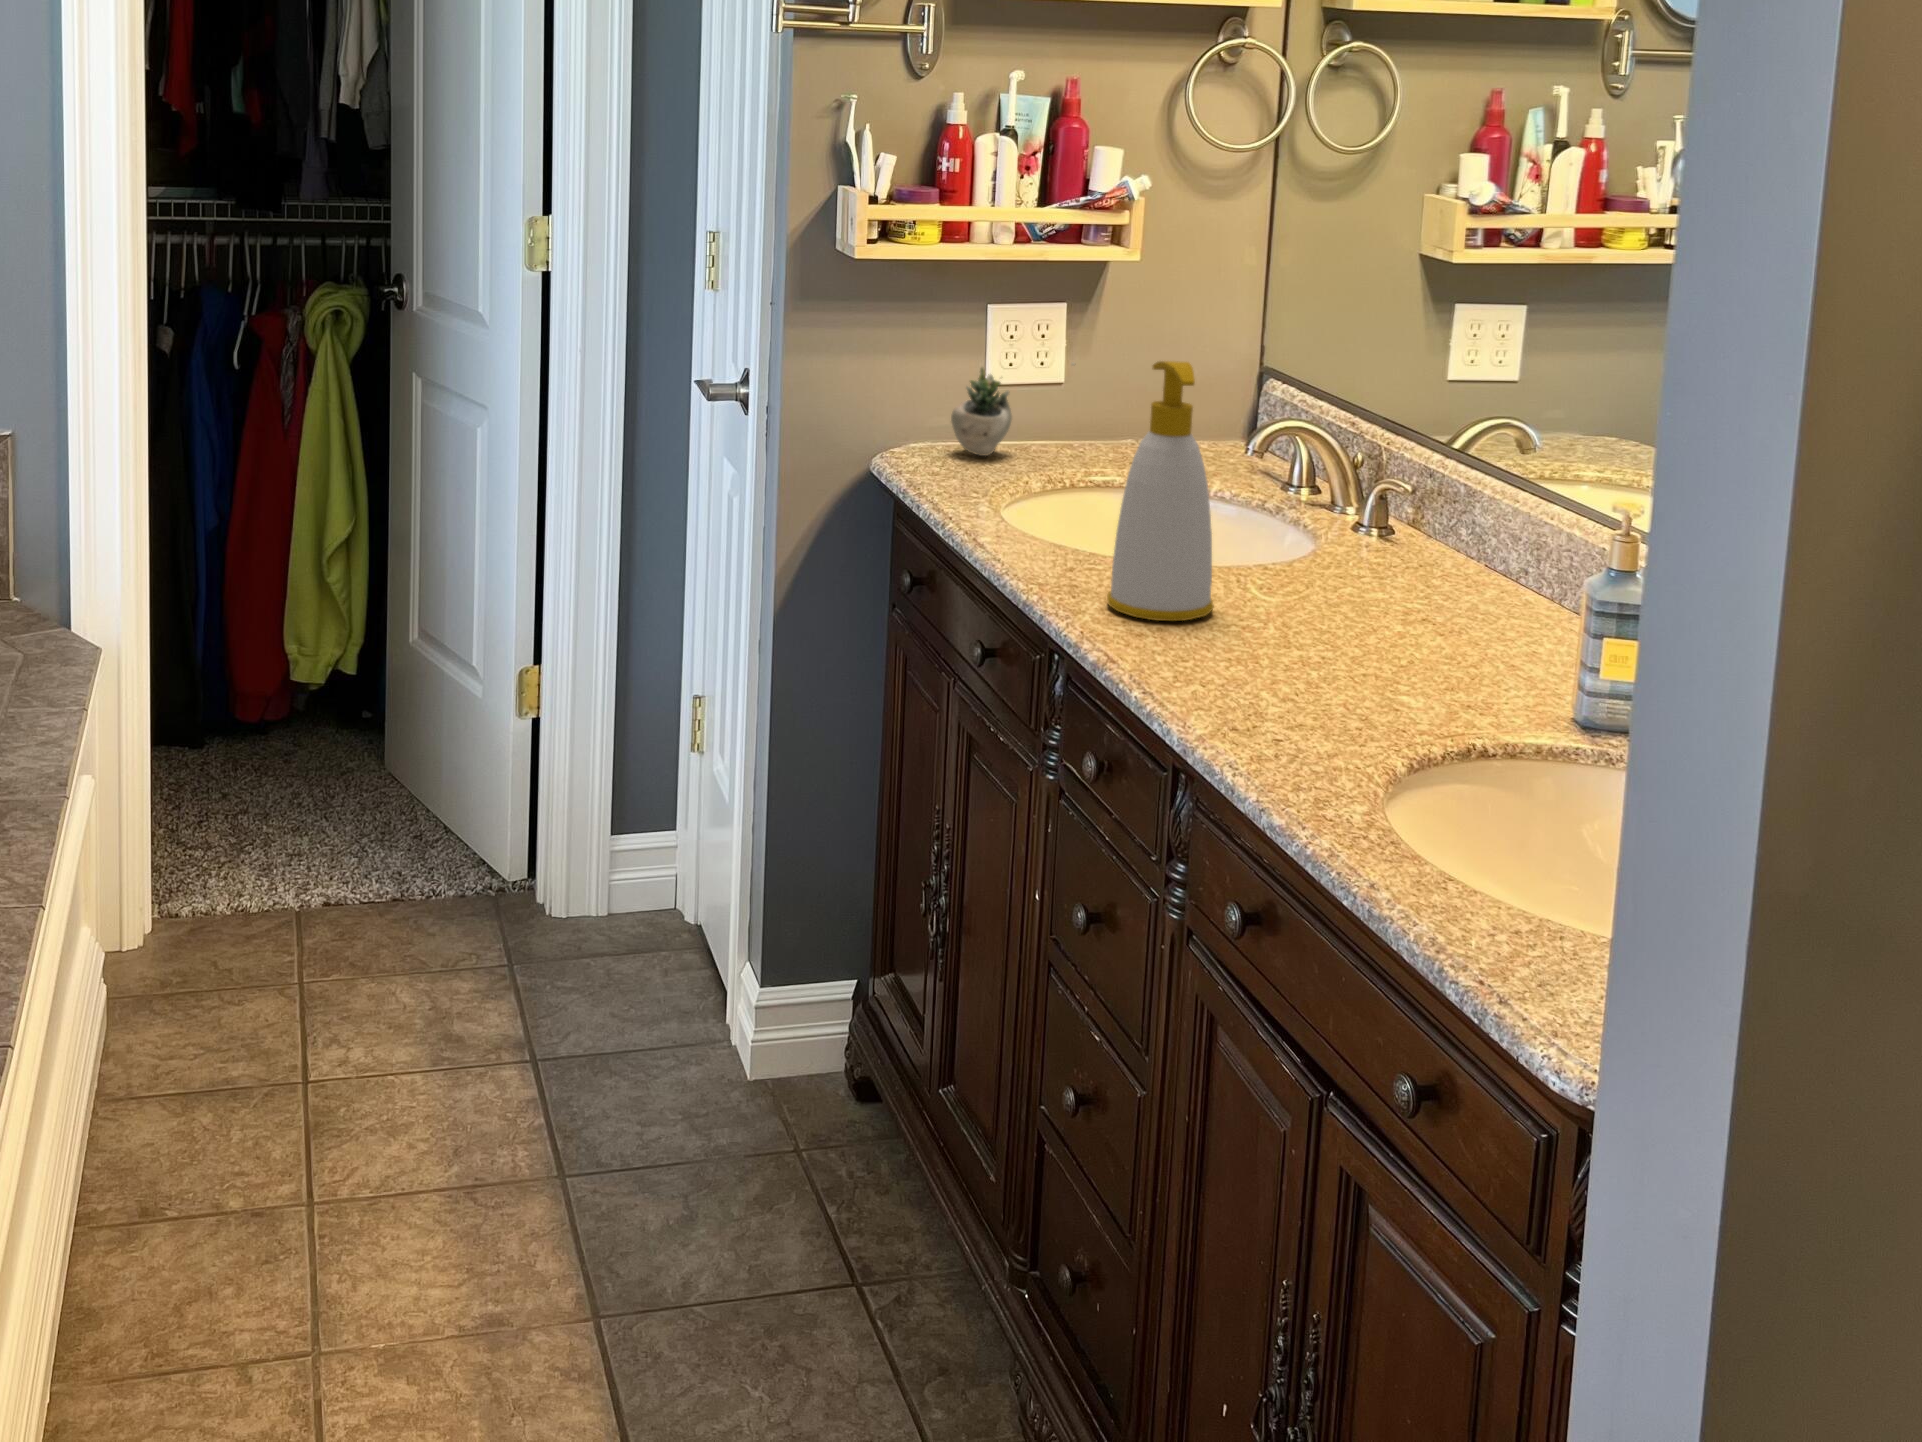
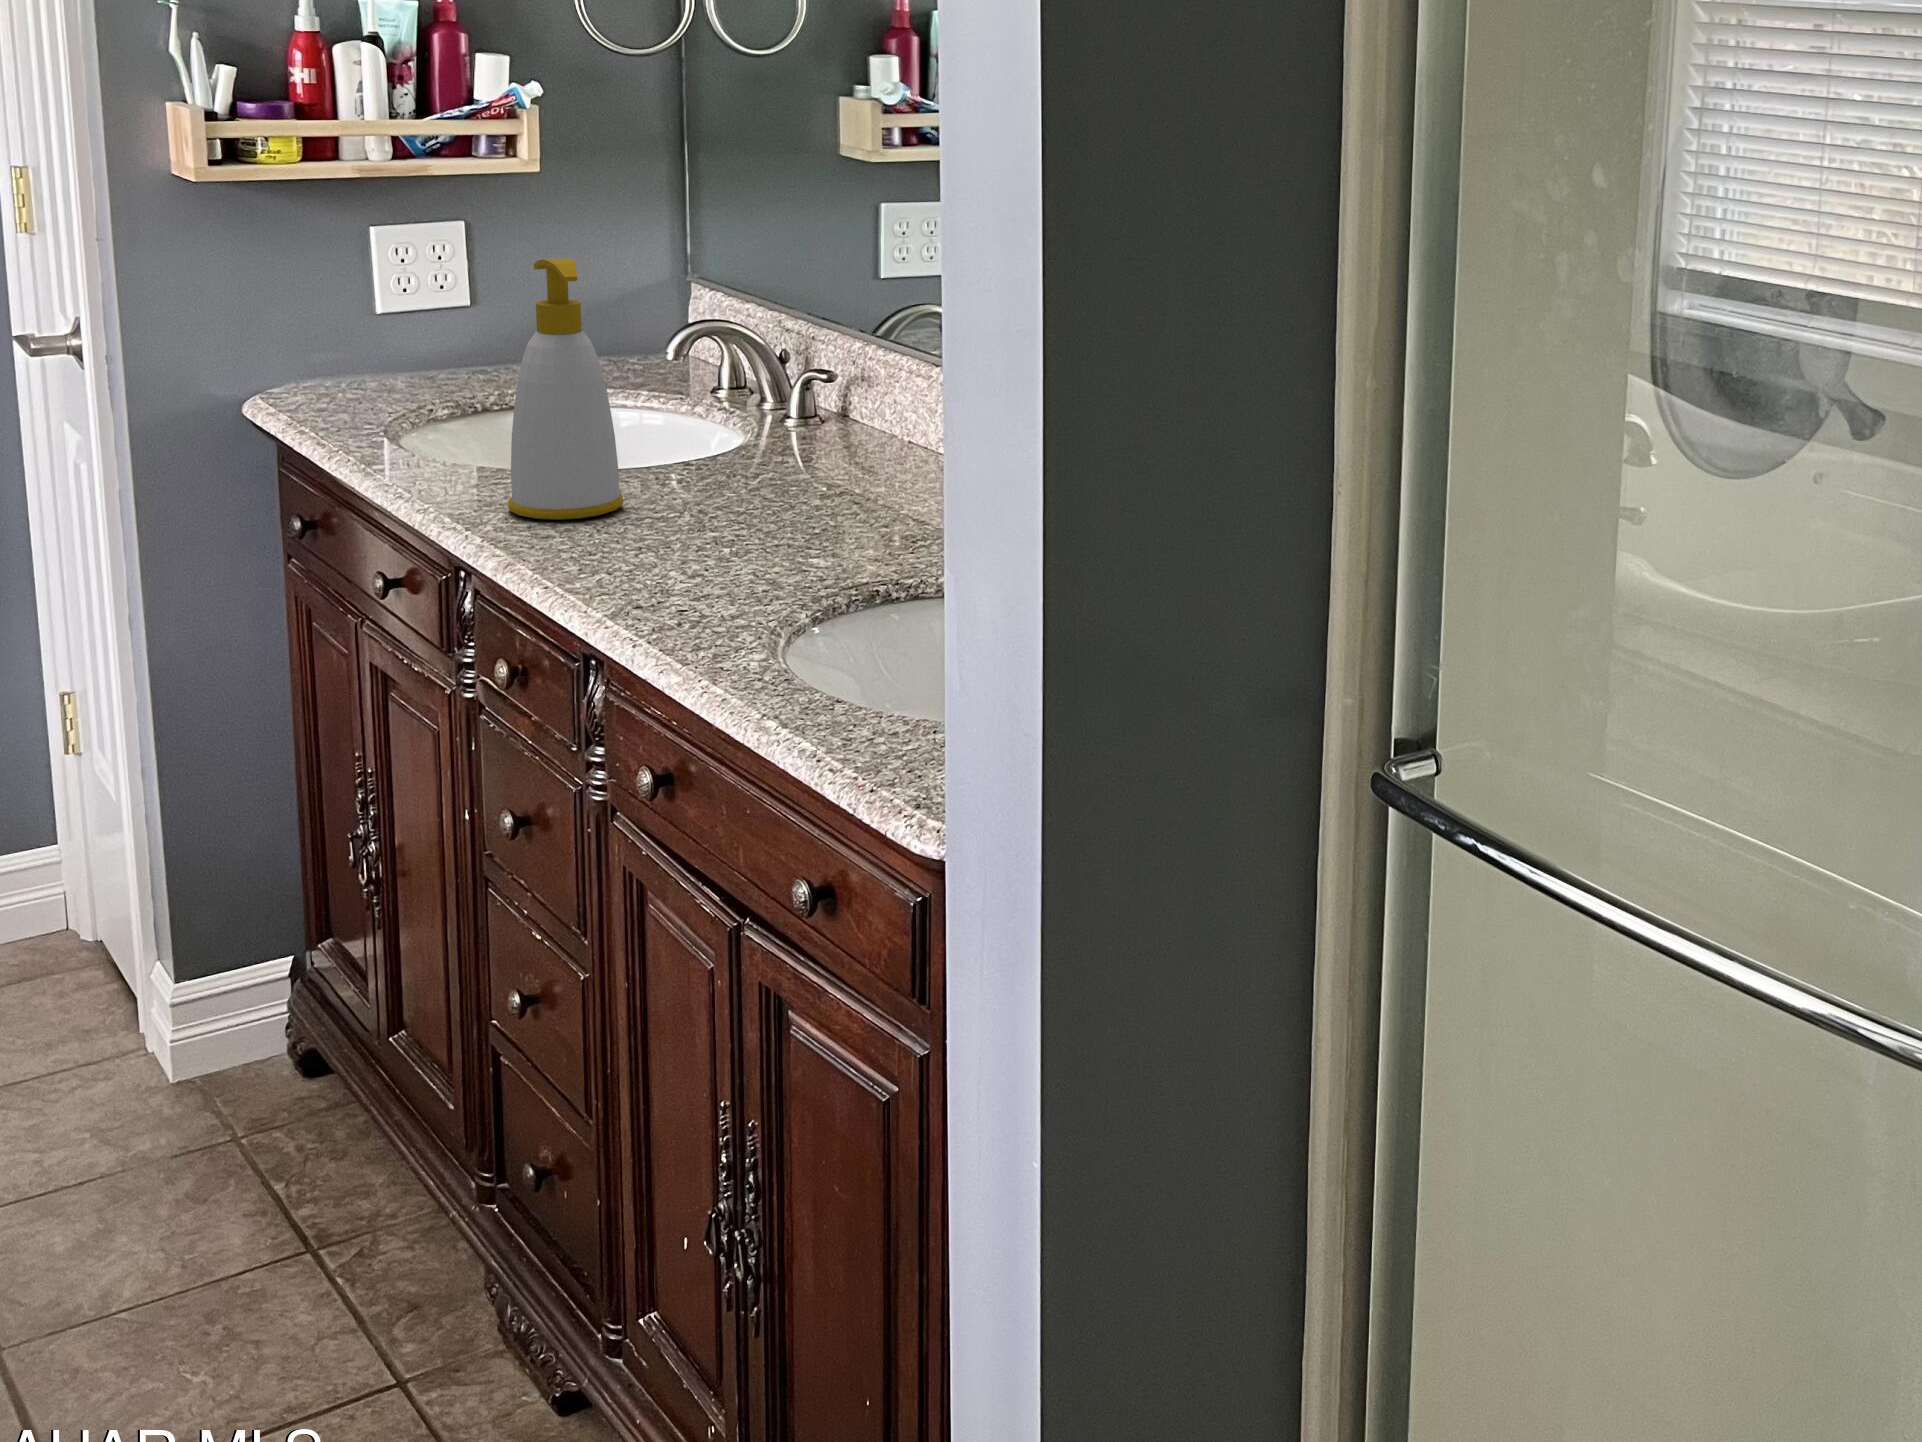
succulent plant: present [951,363,1075,456] -> none [336,282,474,387]

